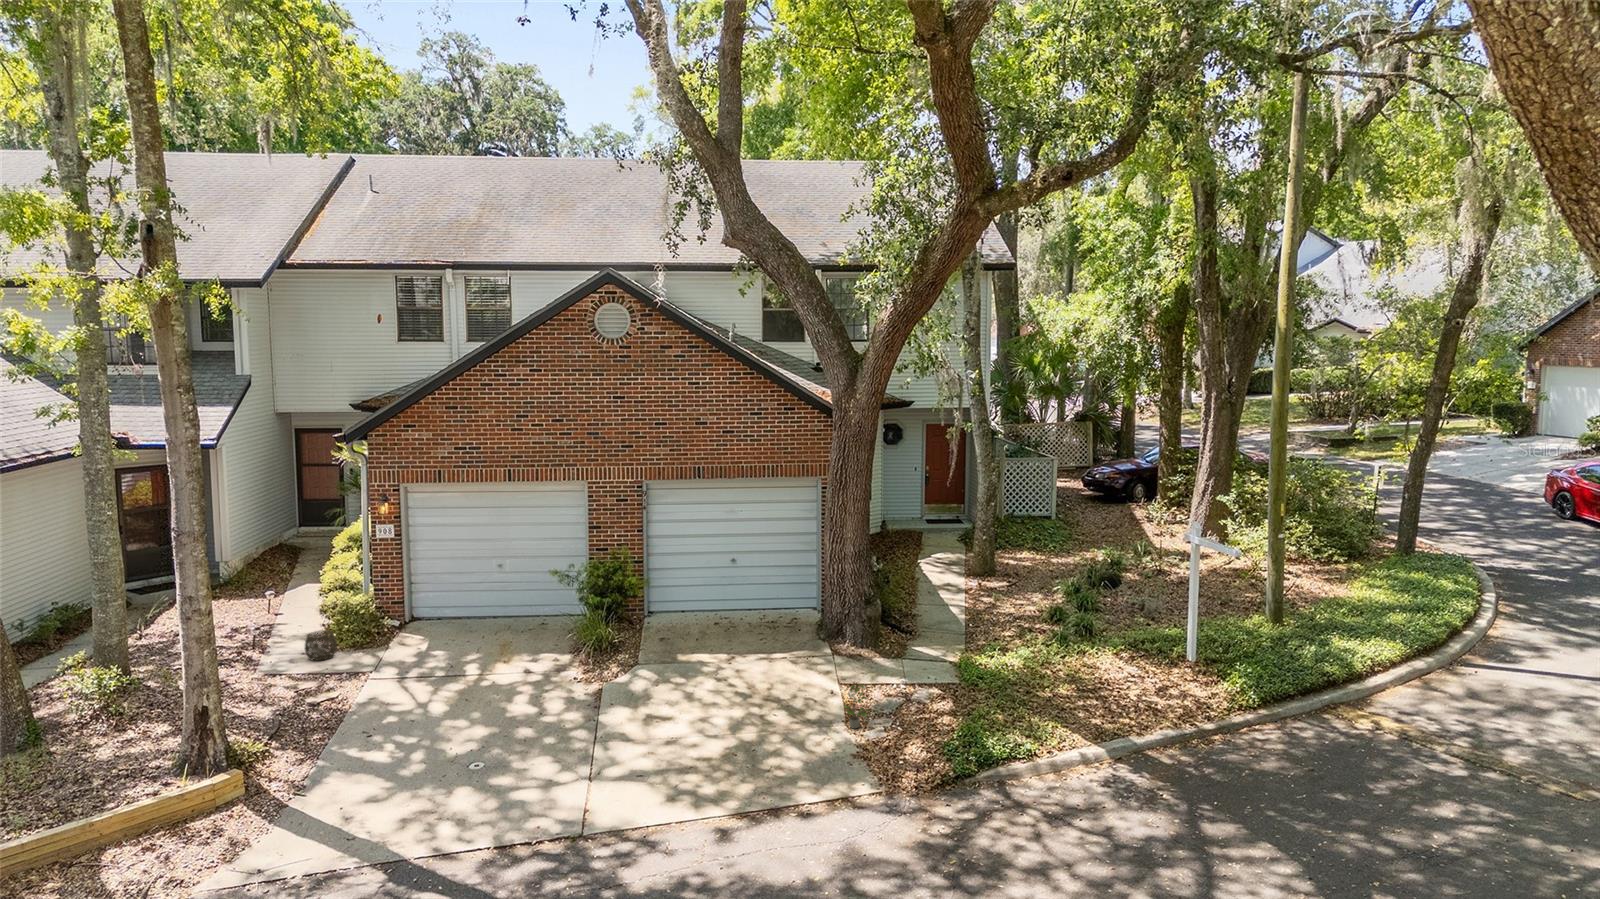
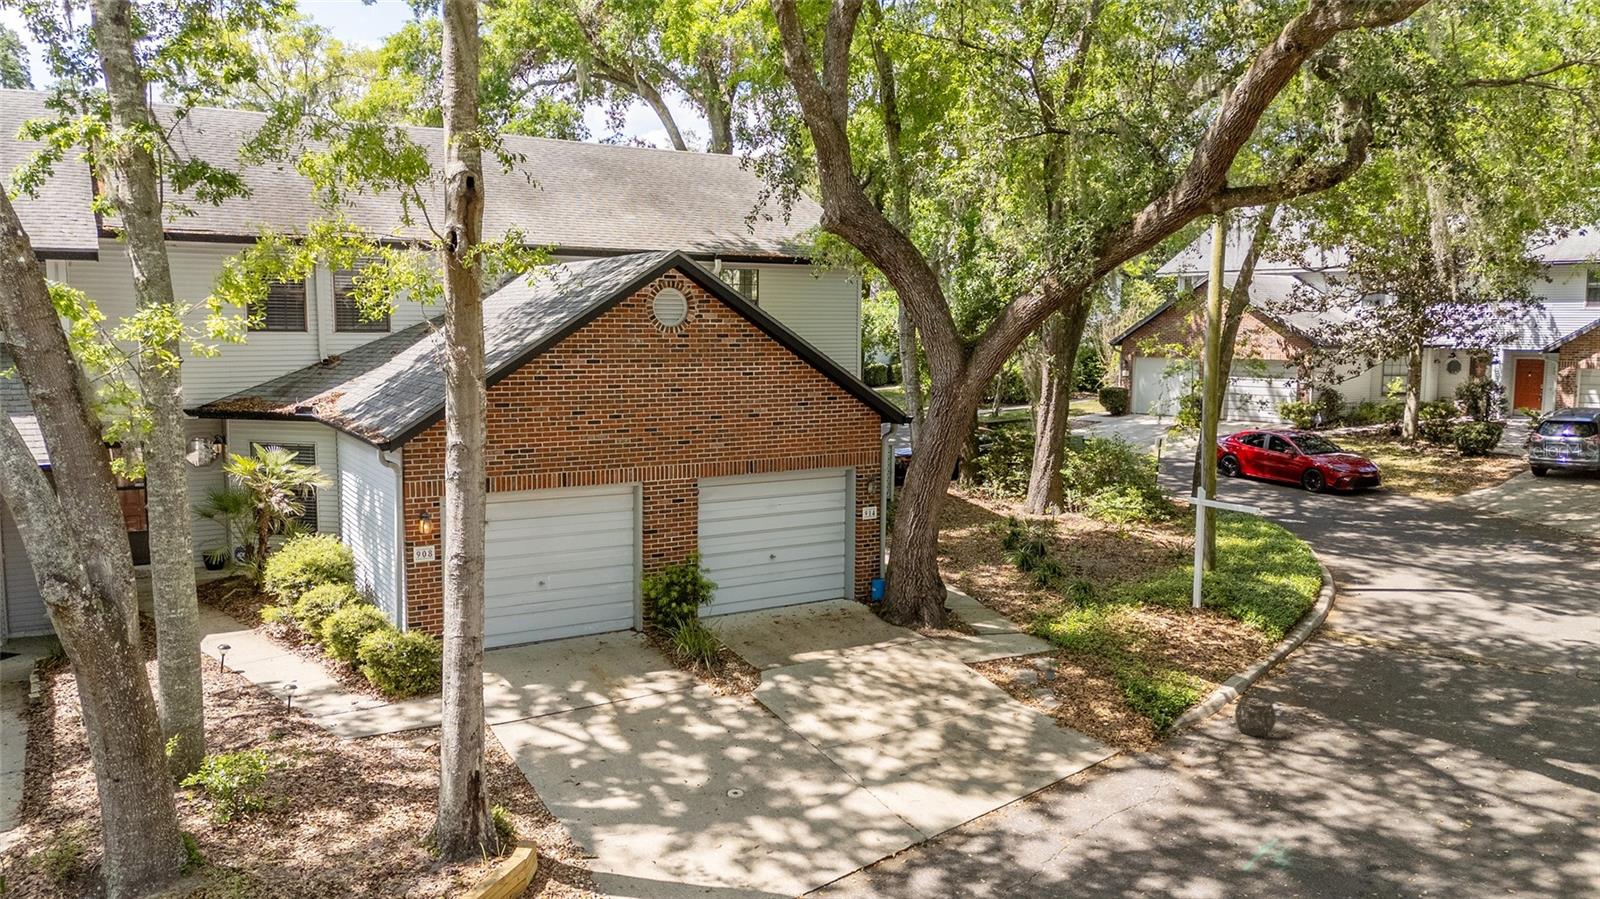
woven basket: present [305,630,337,661] -> present [1235,695,1276,736]

